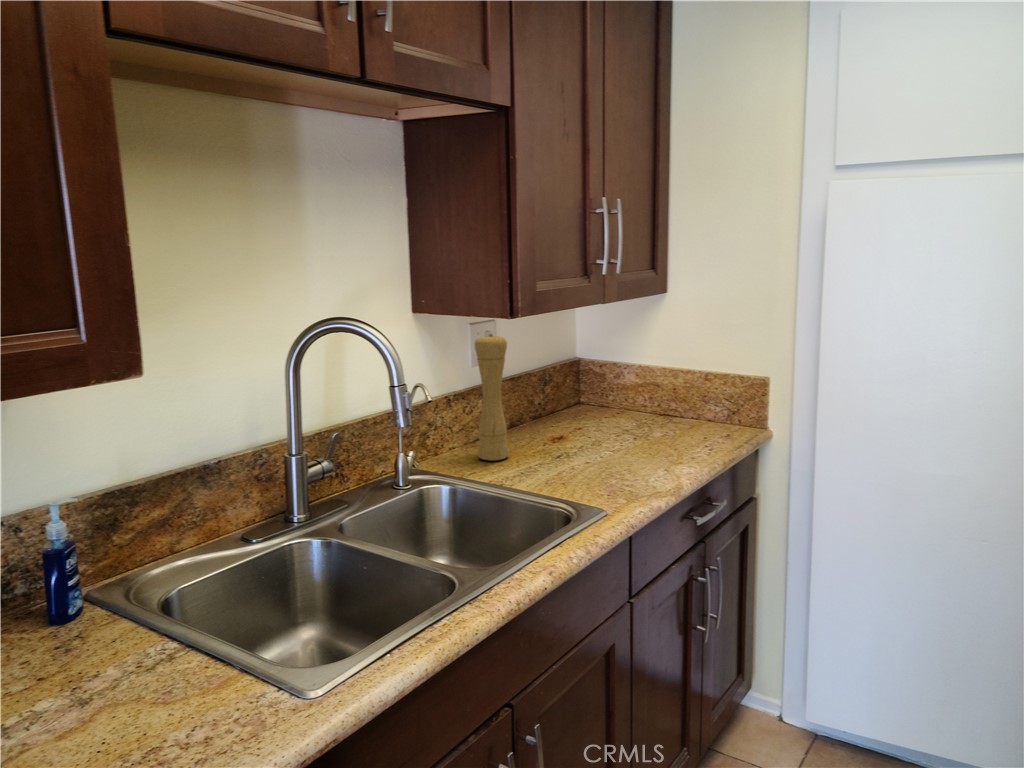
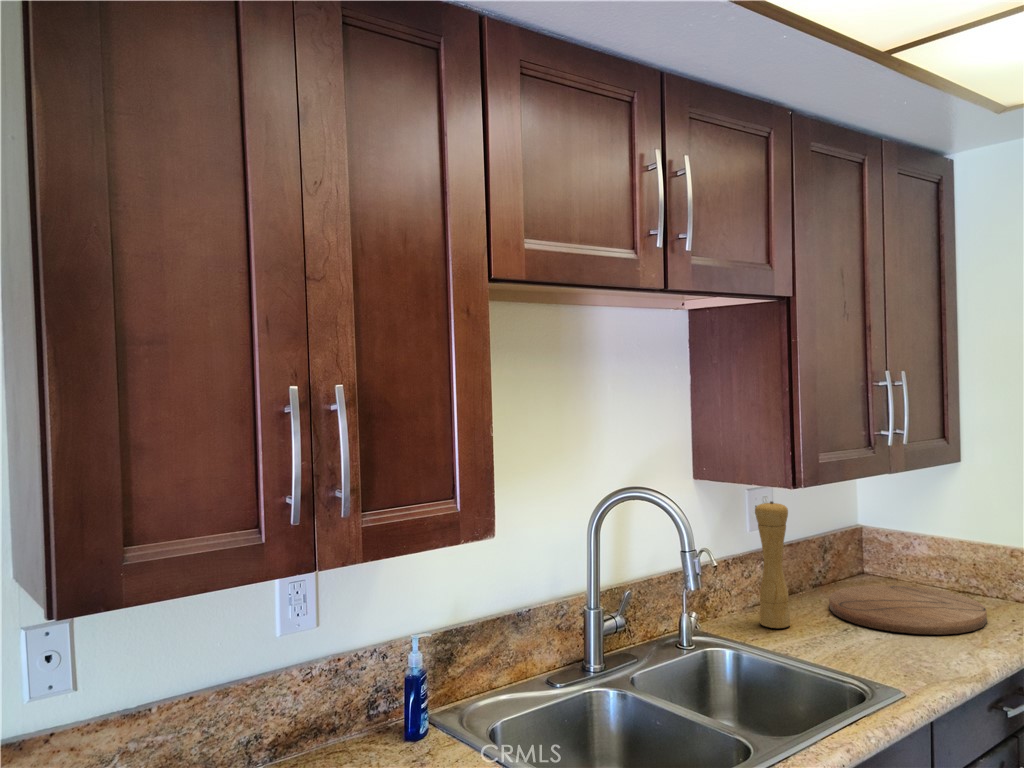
cutting board: none [546,412,682,455] -> present [829,585,987,635]

